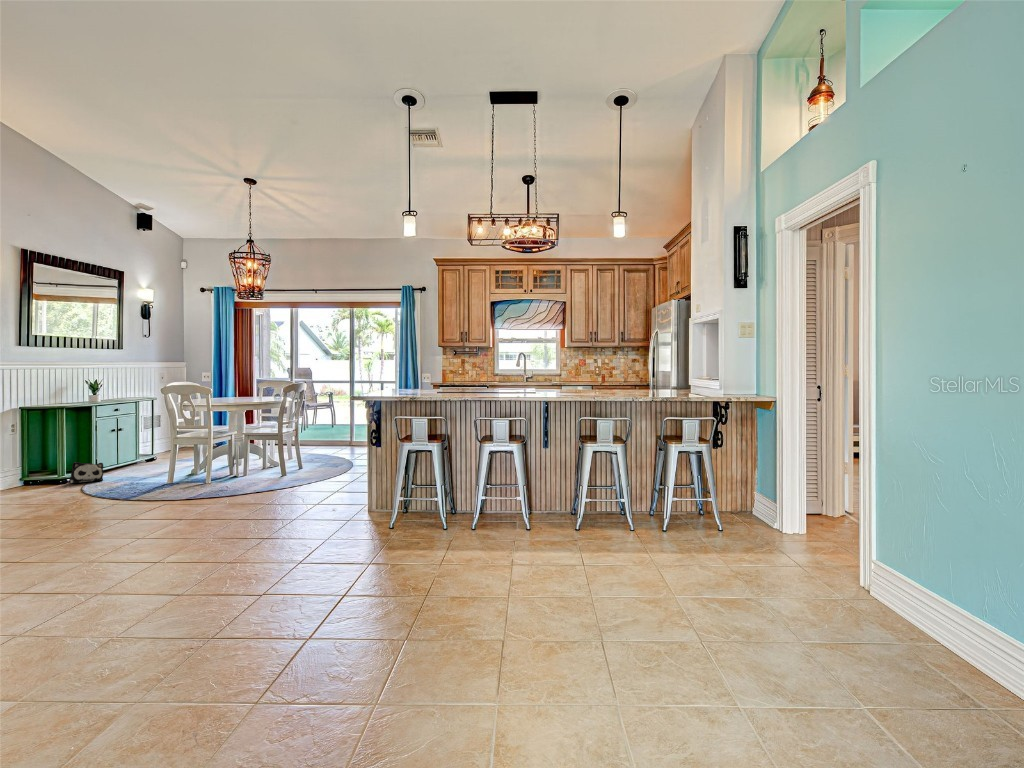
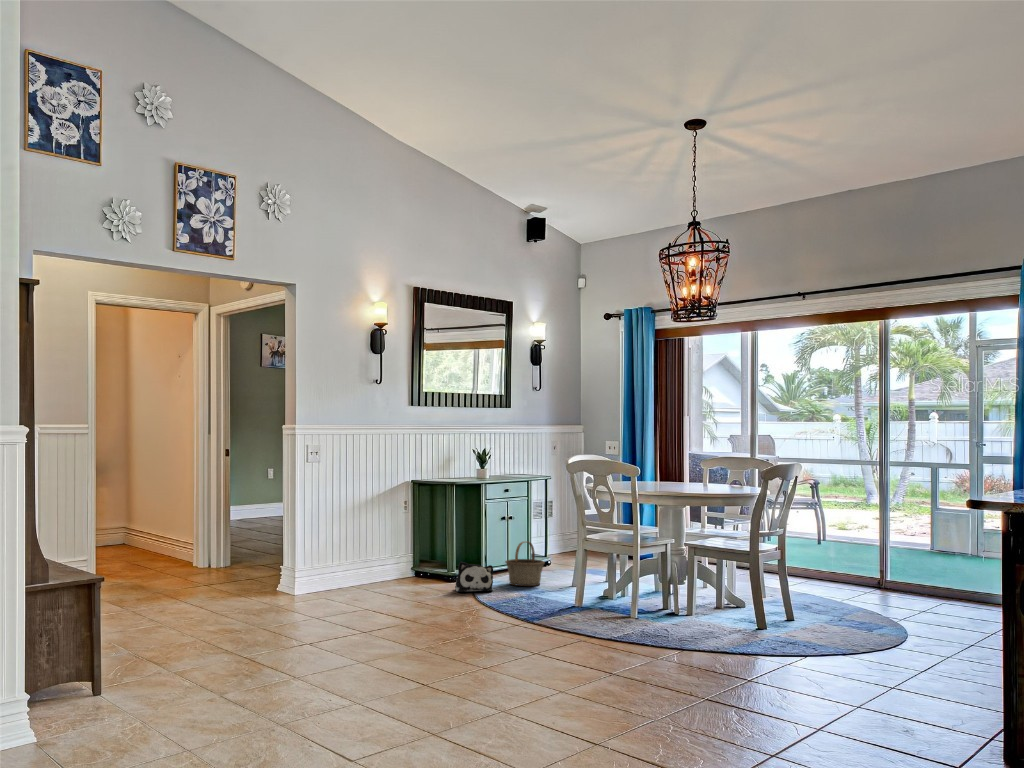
basket: none [115,444,148,475] -> present [505,542,545,586]

